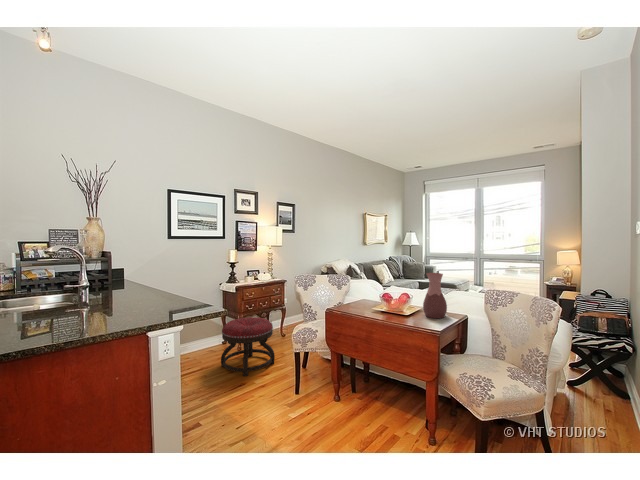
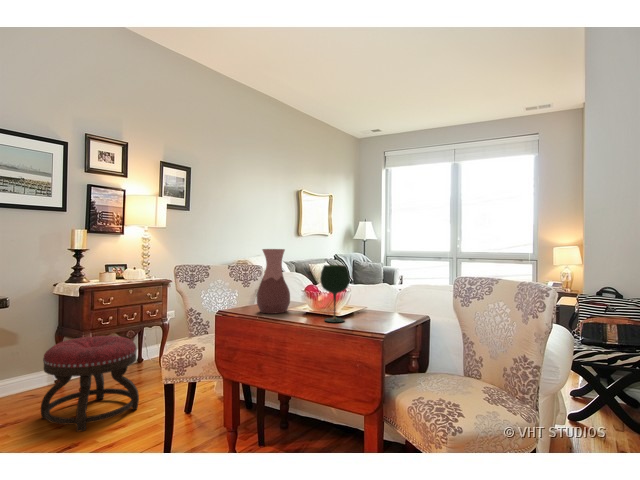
vase: present [423,273,447,318] -> present [257,249,290,314]
wine glass: none [395,284,414,321] -> present [320,265,350,322]

